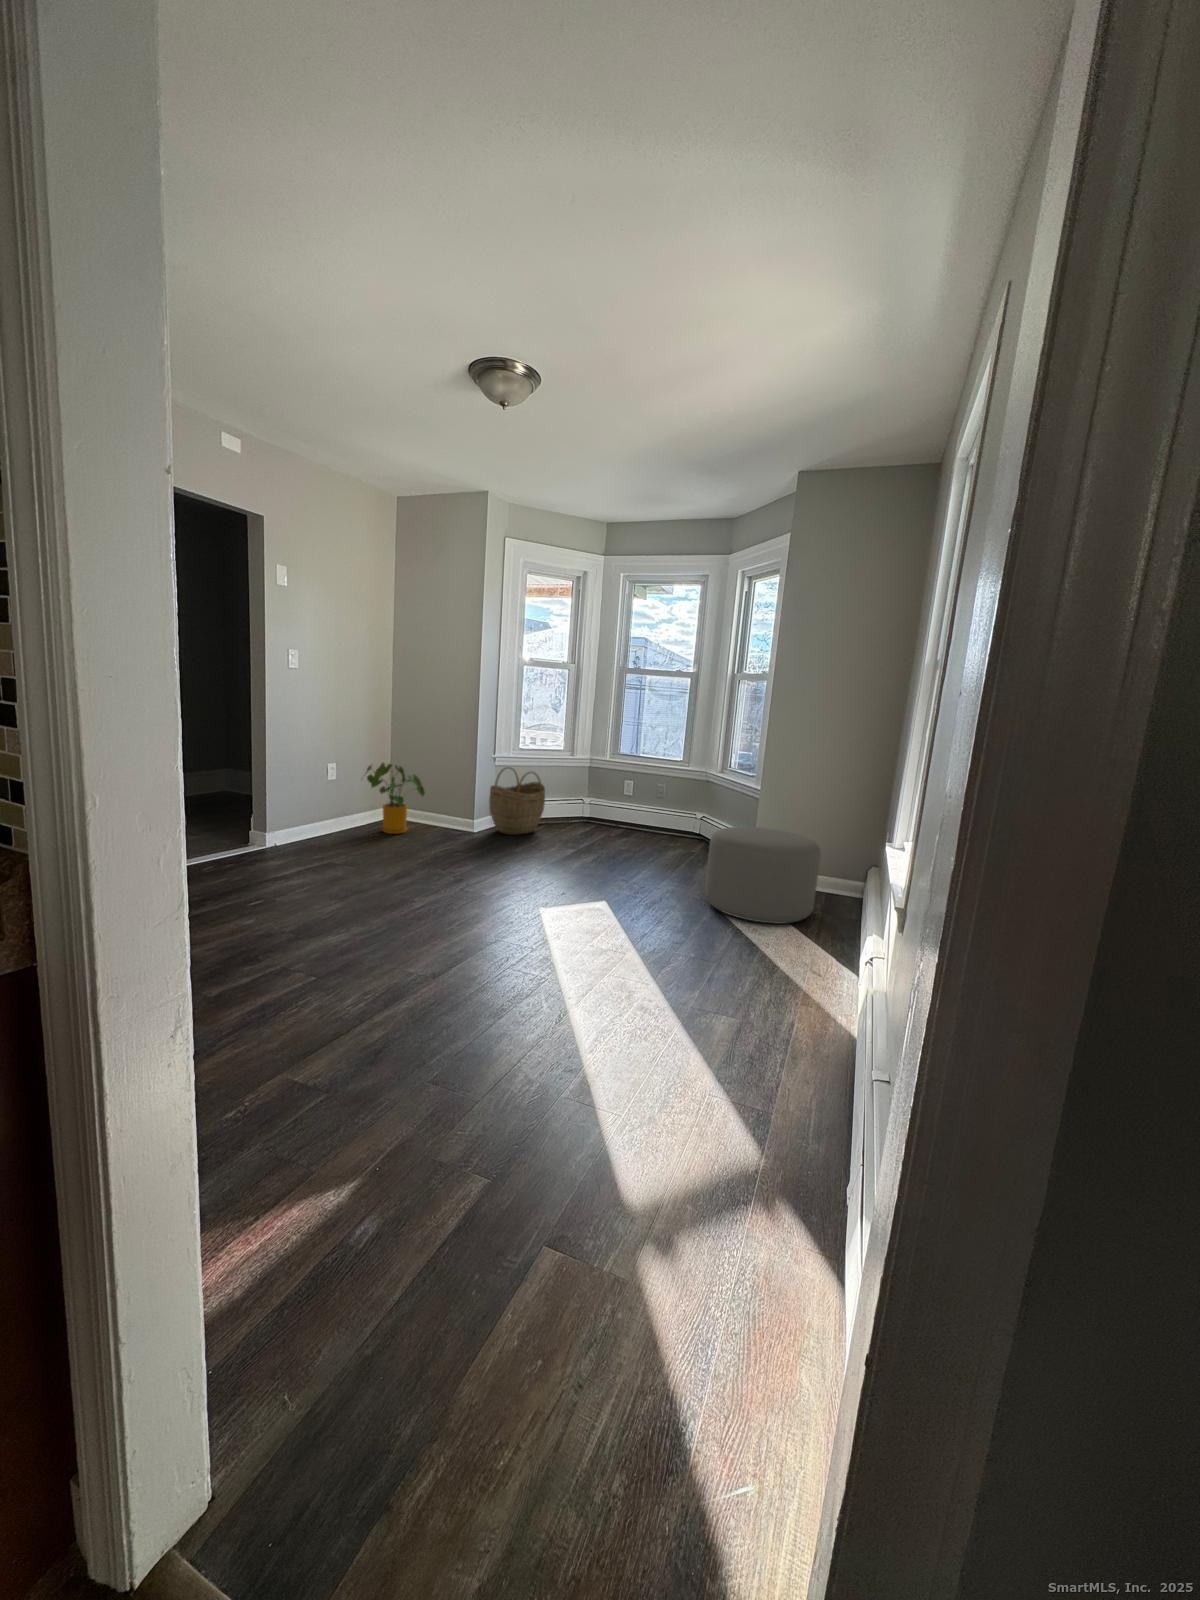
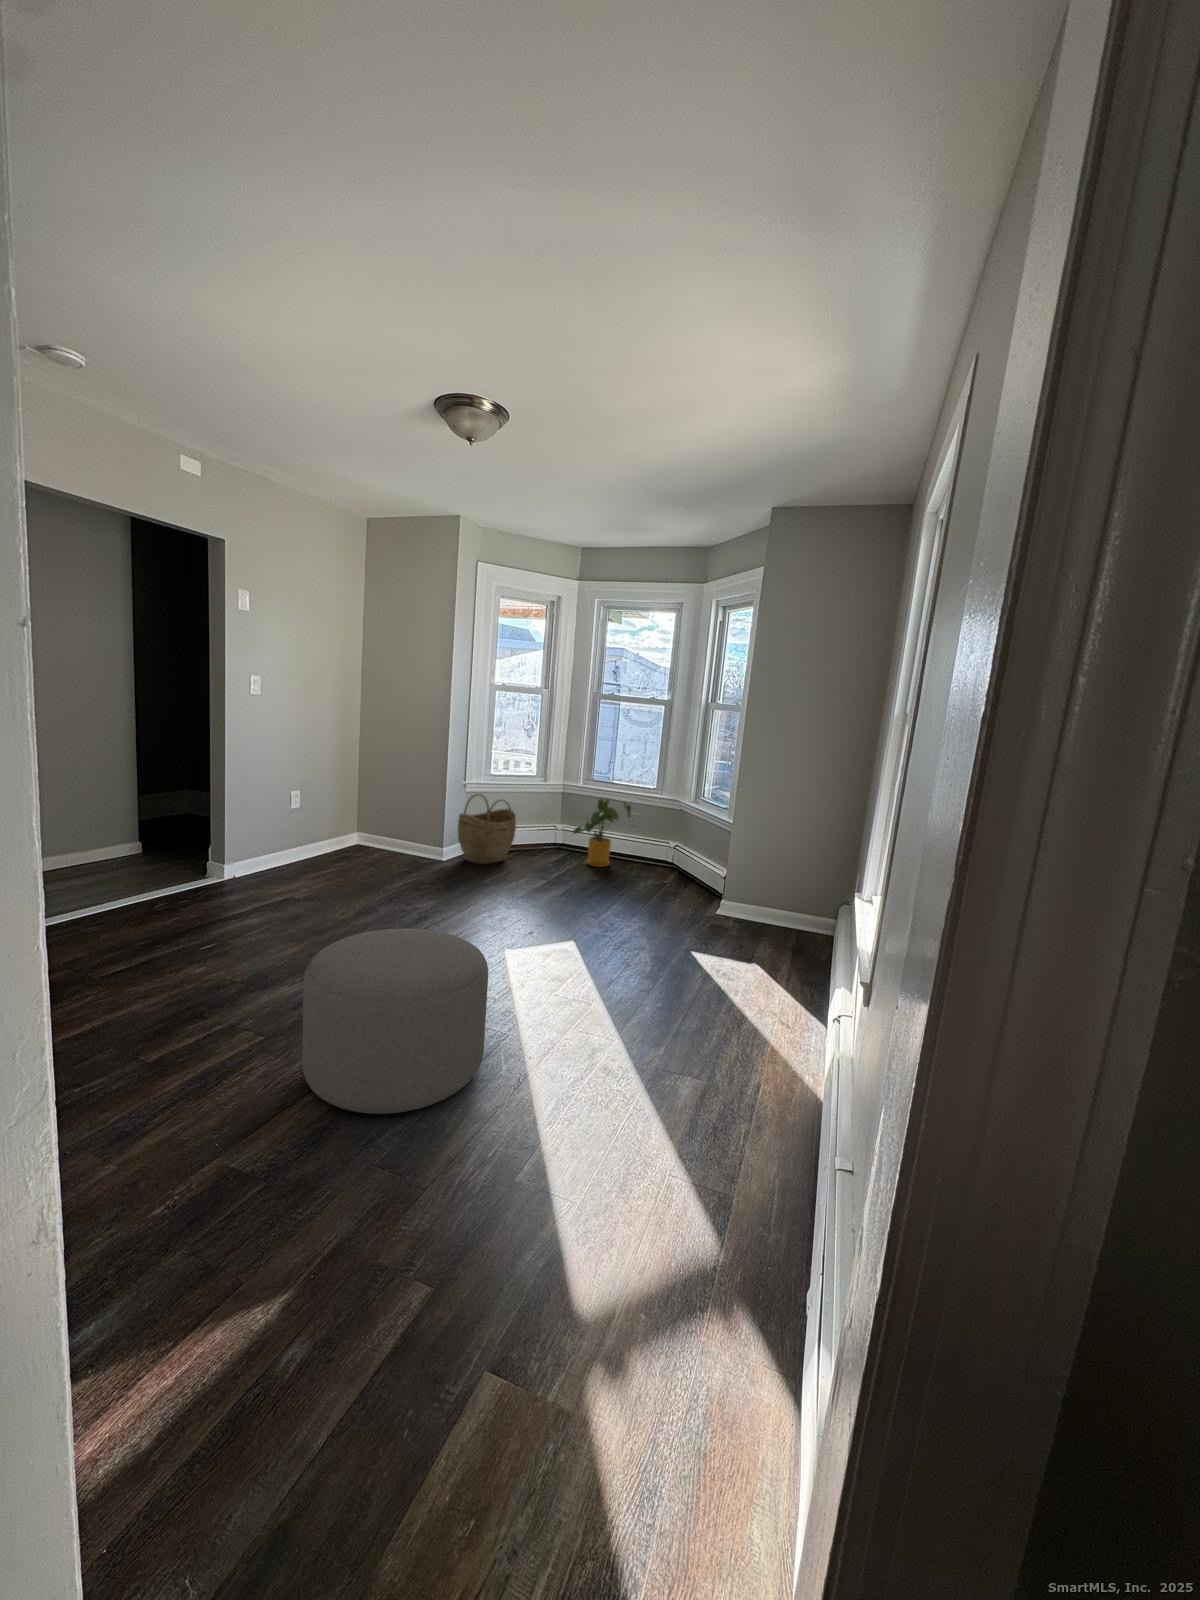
house plant: present [367,763,425,834] -> present [573,799,631,867]
ottoman: present [705,827,821,923] -> present [302,929,488,1114]

